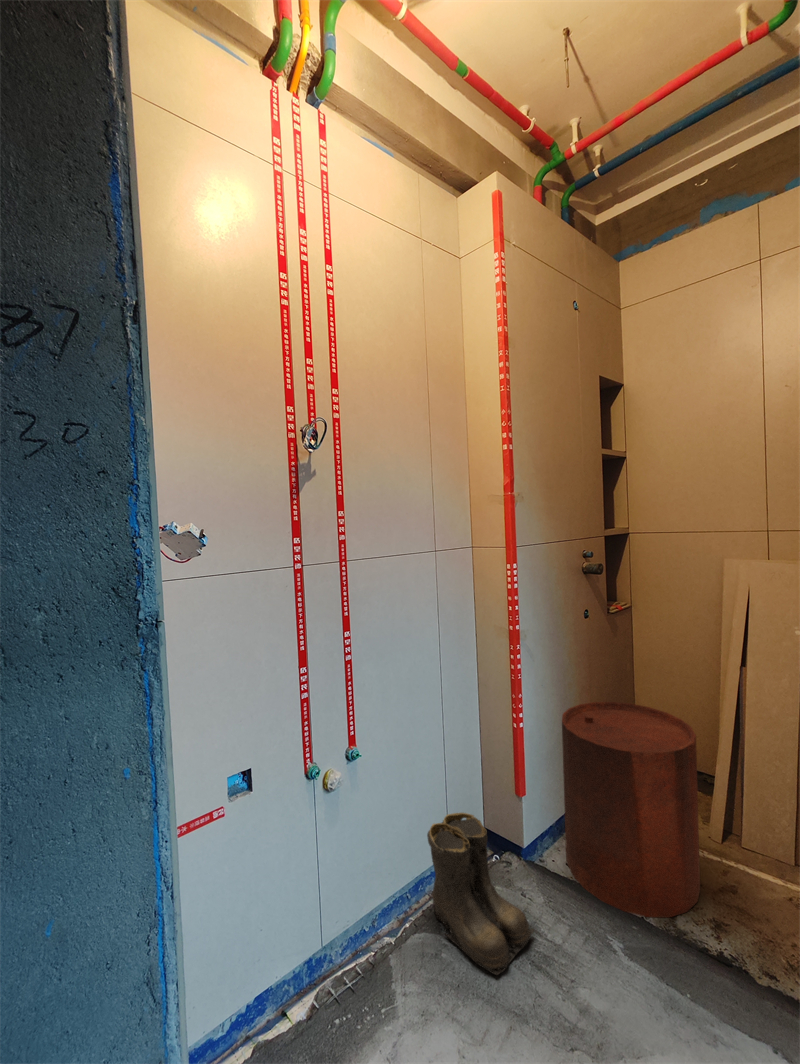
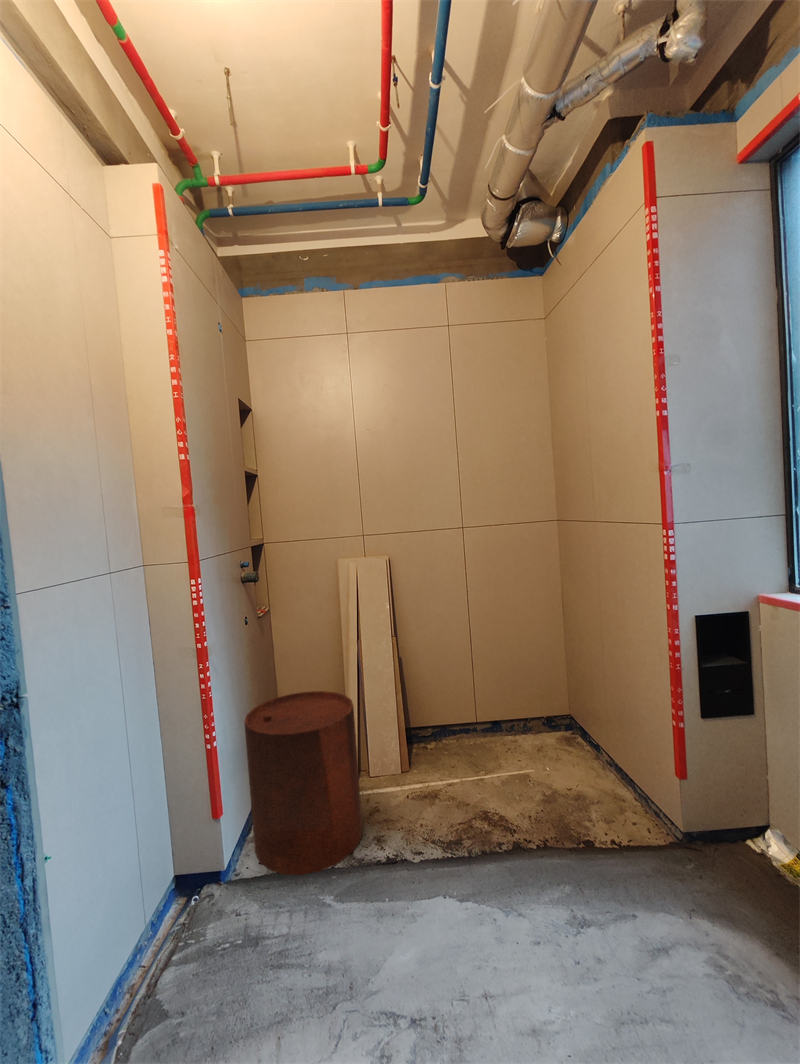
boots: present [427,813,534,975] -> none [135,863,263,1011]

